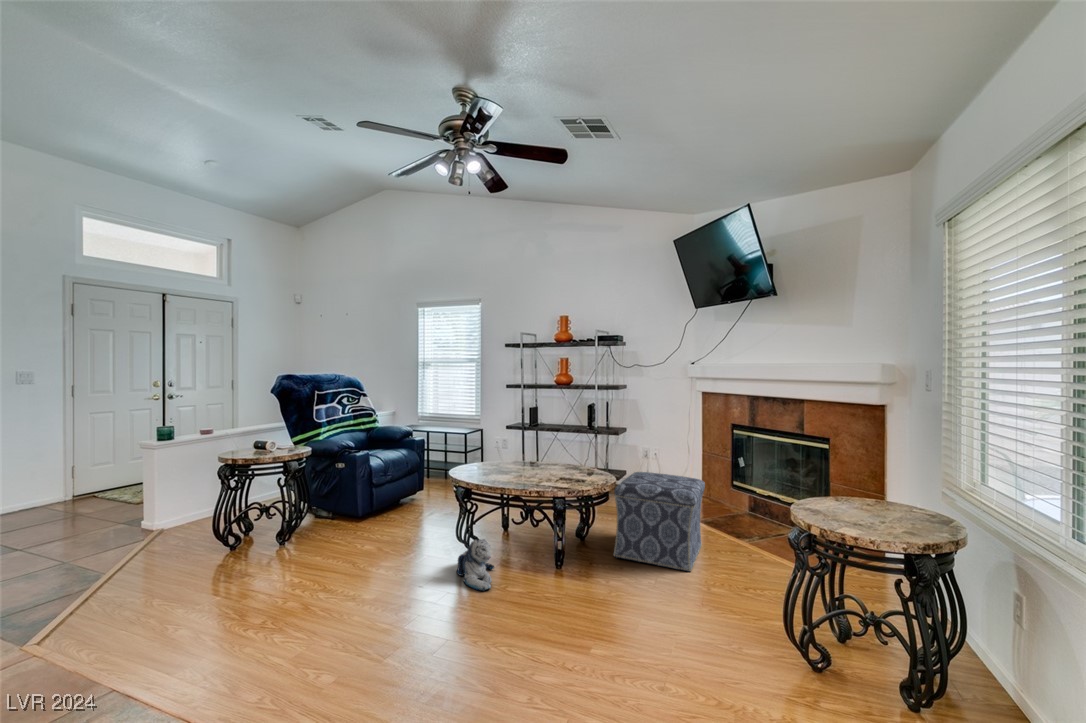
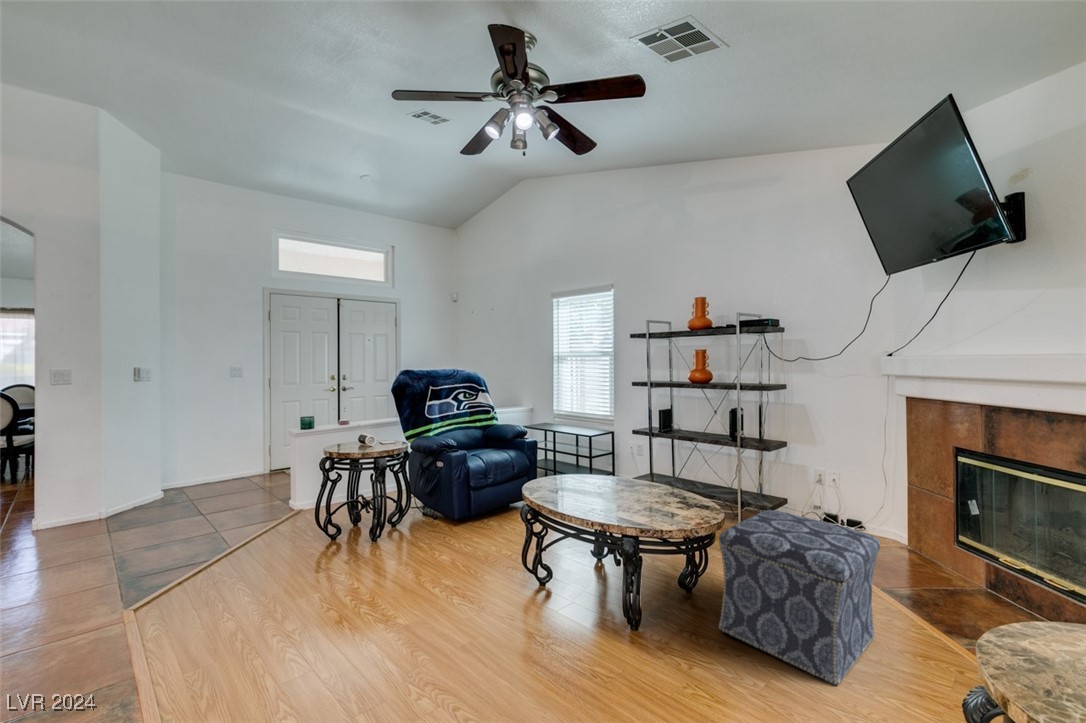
plush toy: present [457,539,494,591] -> none [504,578,552,648]

